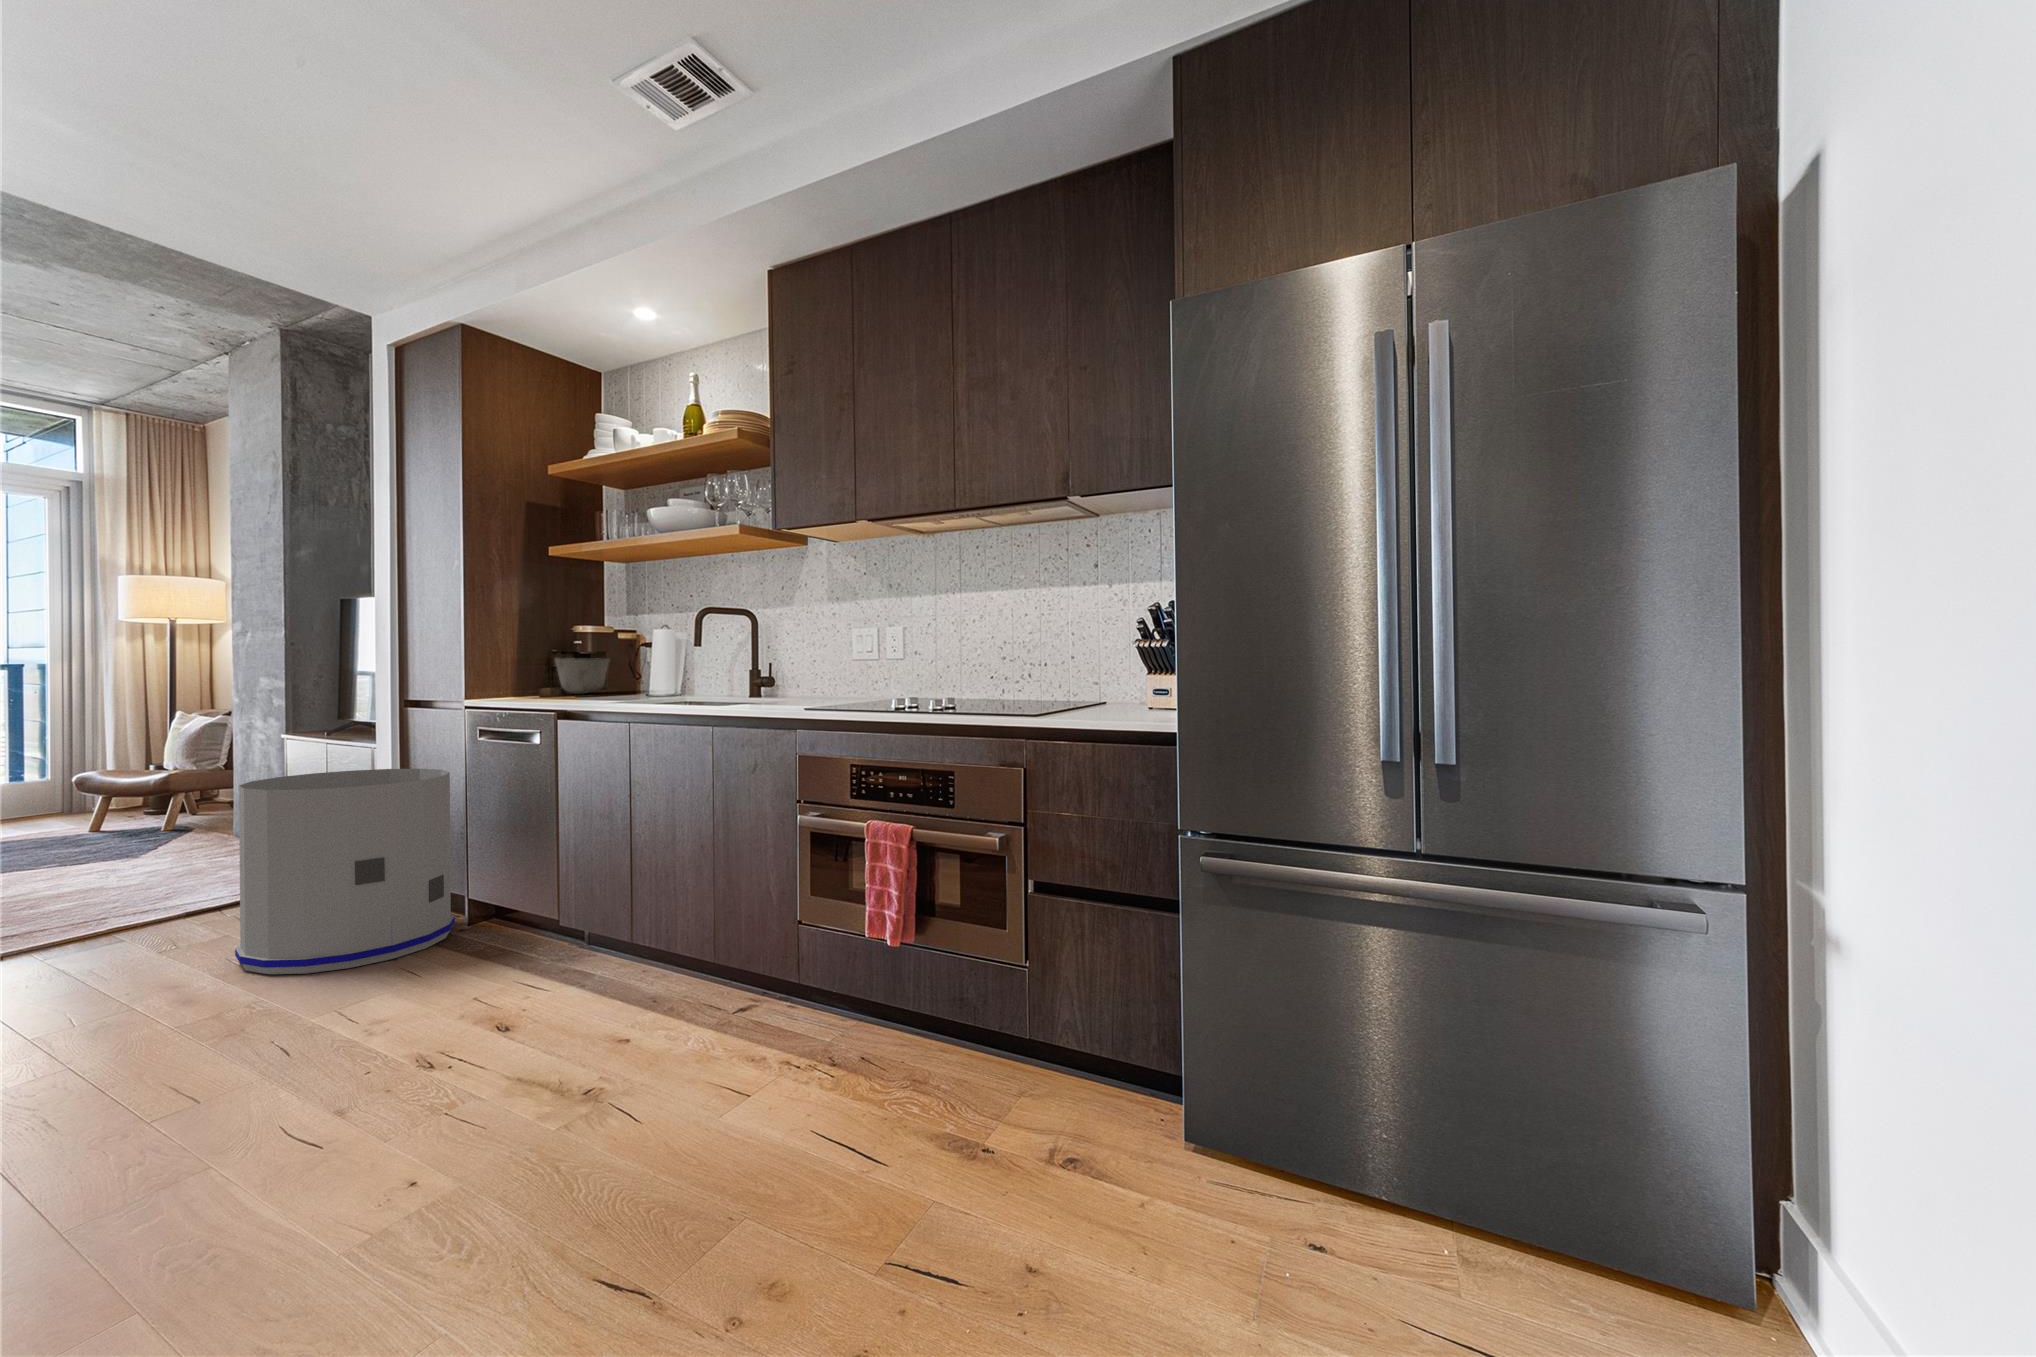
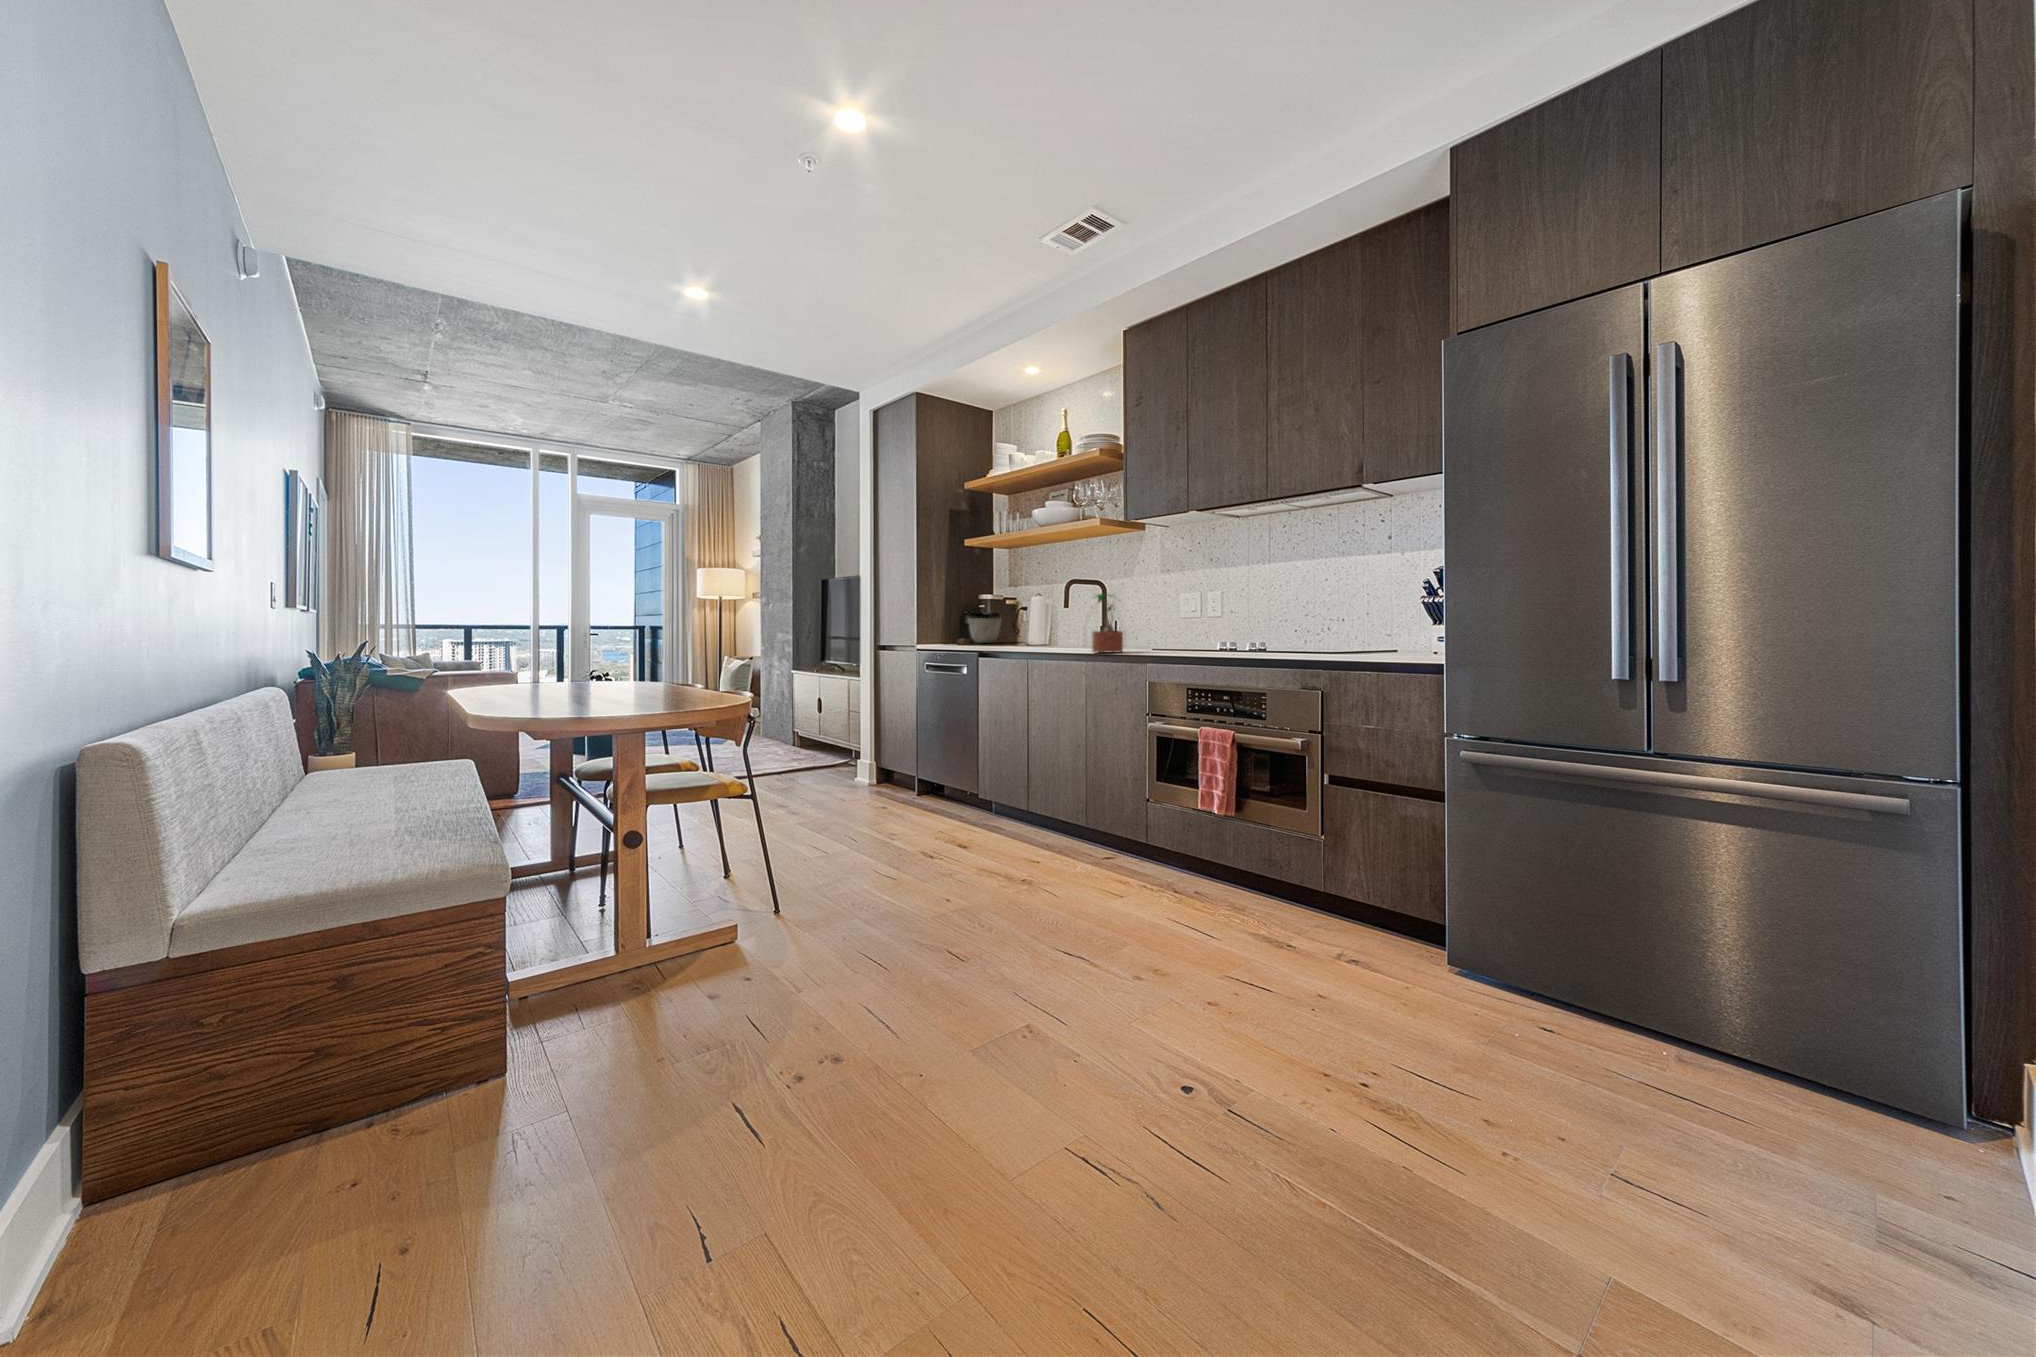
potted plant: none [715,630,763,714] -> present [1092,594,1123,653]
trash can: present [235,769,455,974] -> none [801,691,912,811]

